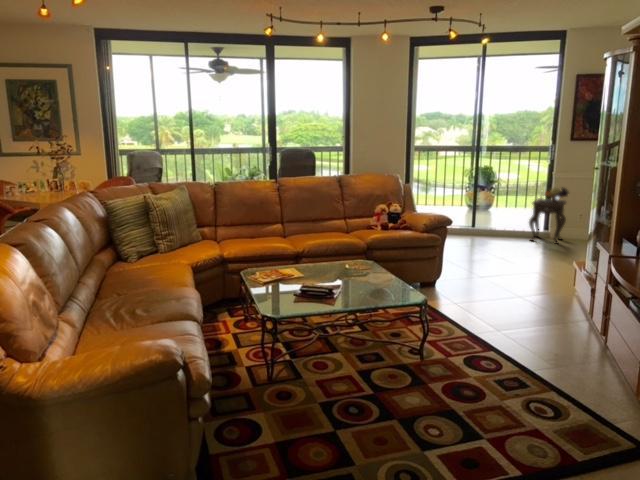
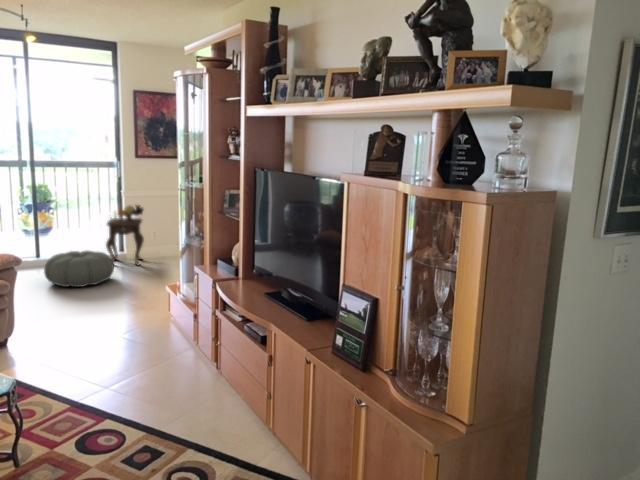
pouf: none [474,223,532,254] -> present [44,250,114,287]

